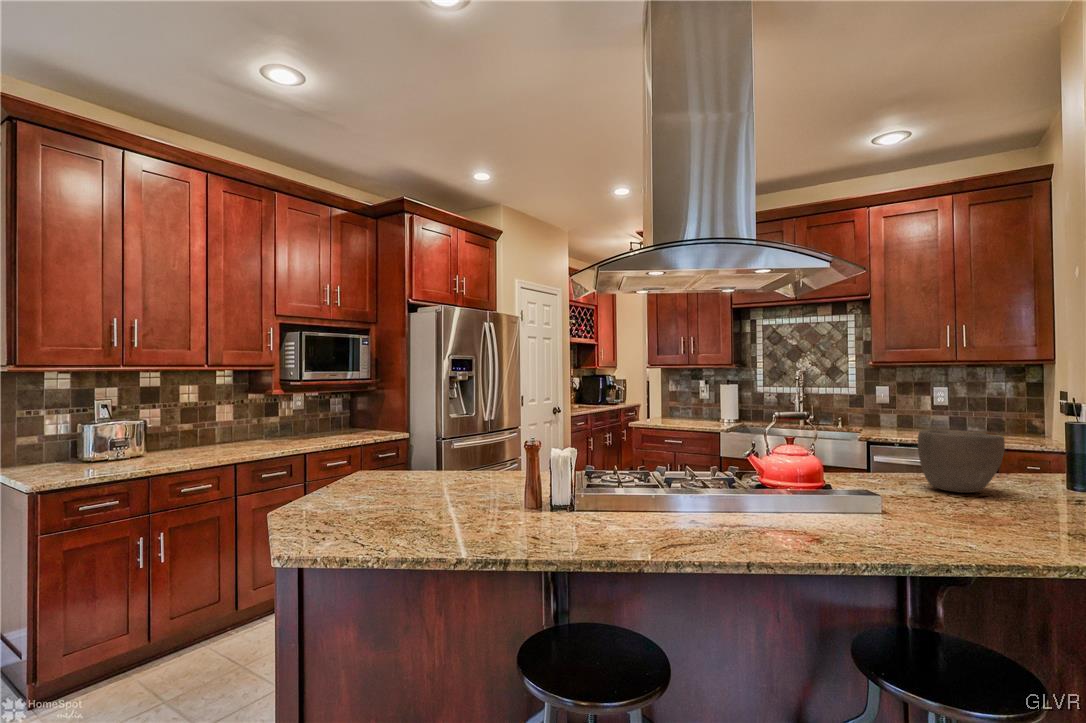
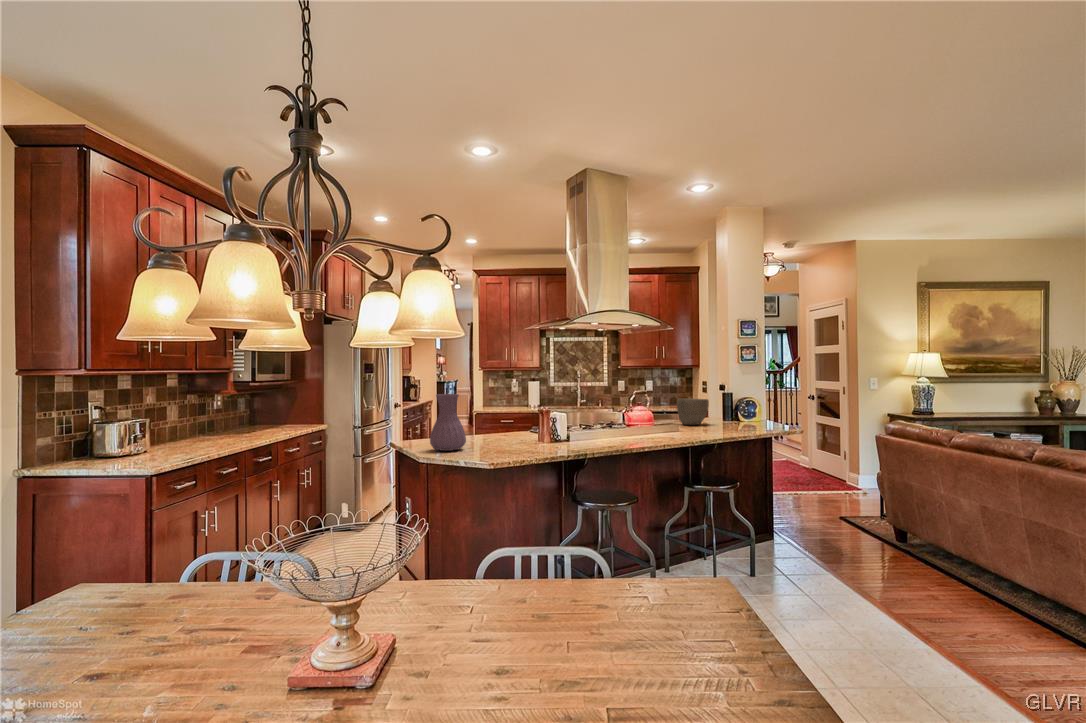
vase: none [320,407,384,505] -> present [430,394,466,451]

